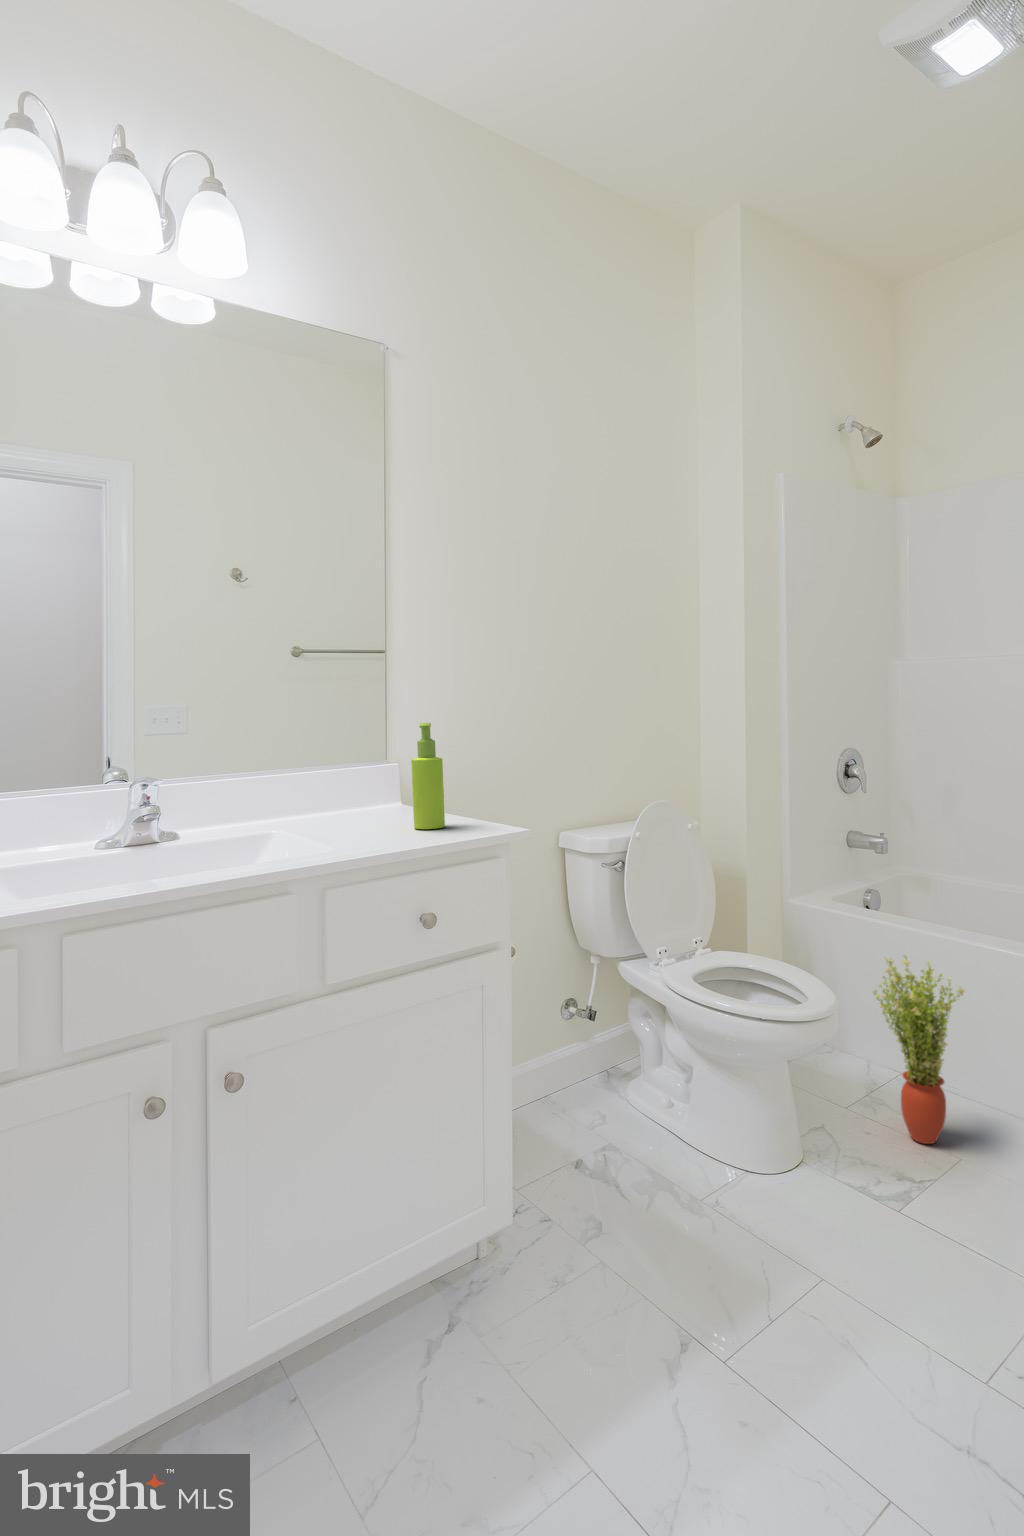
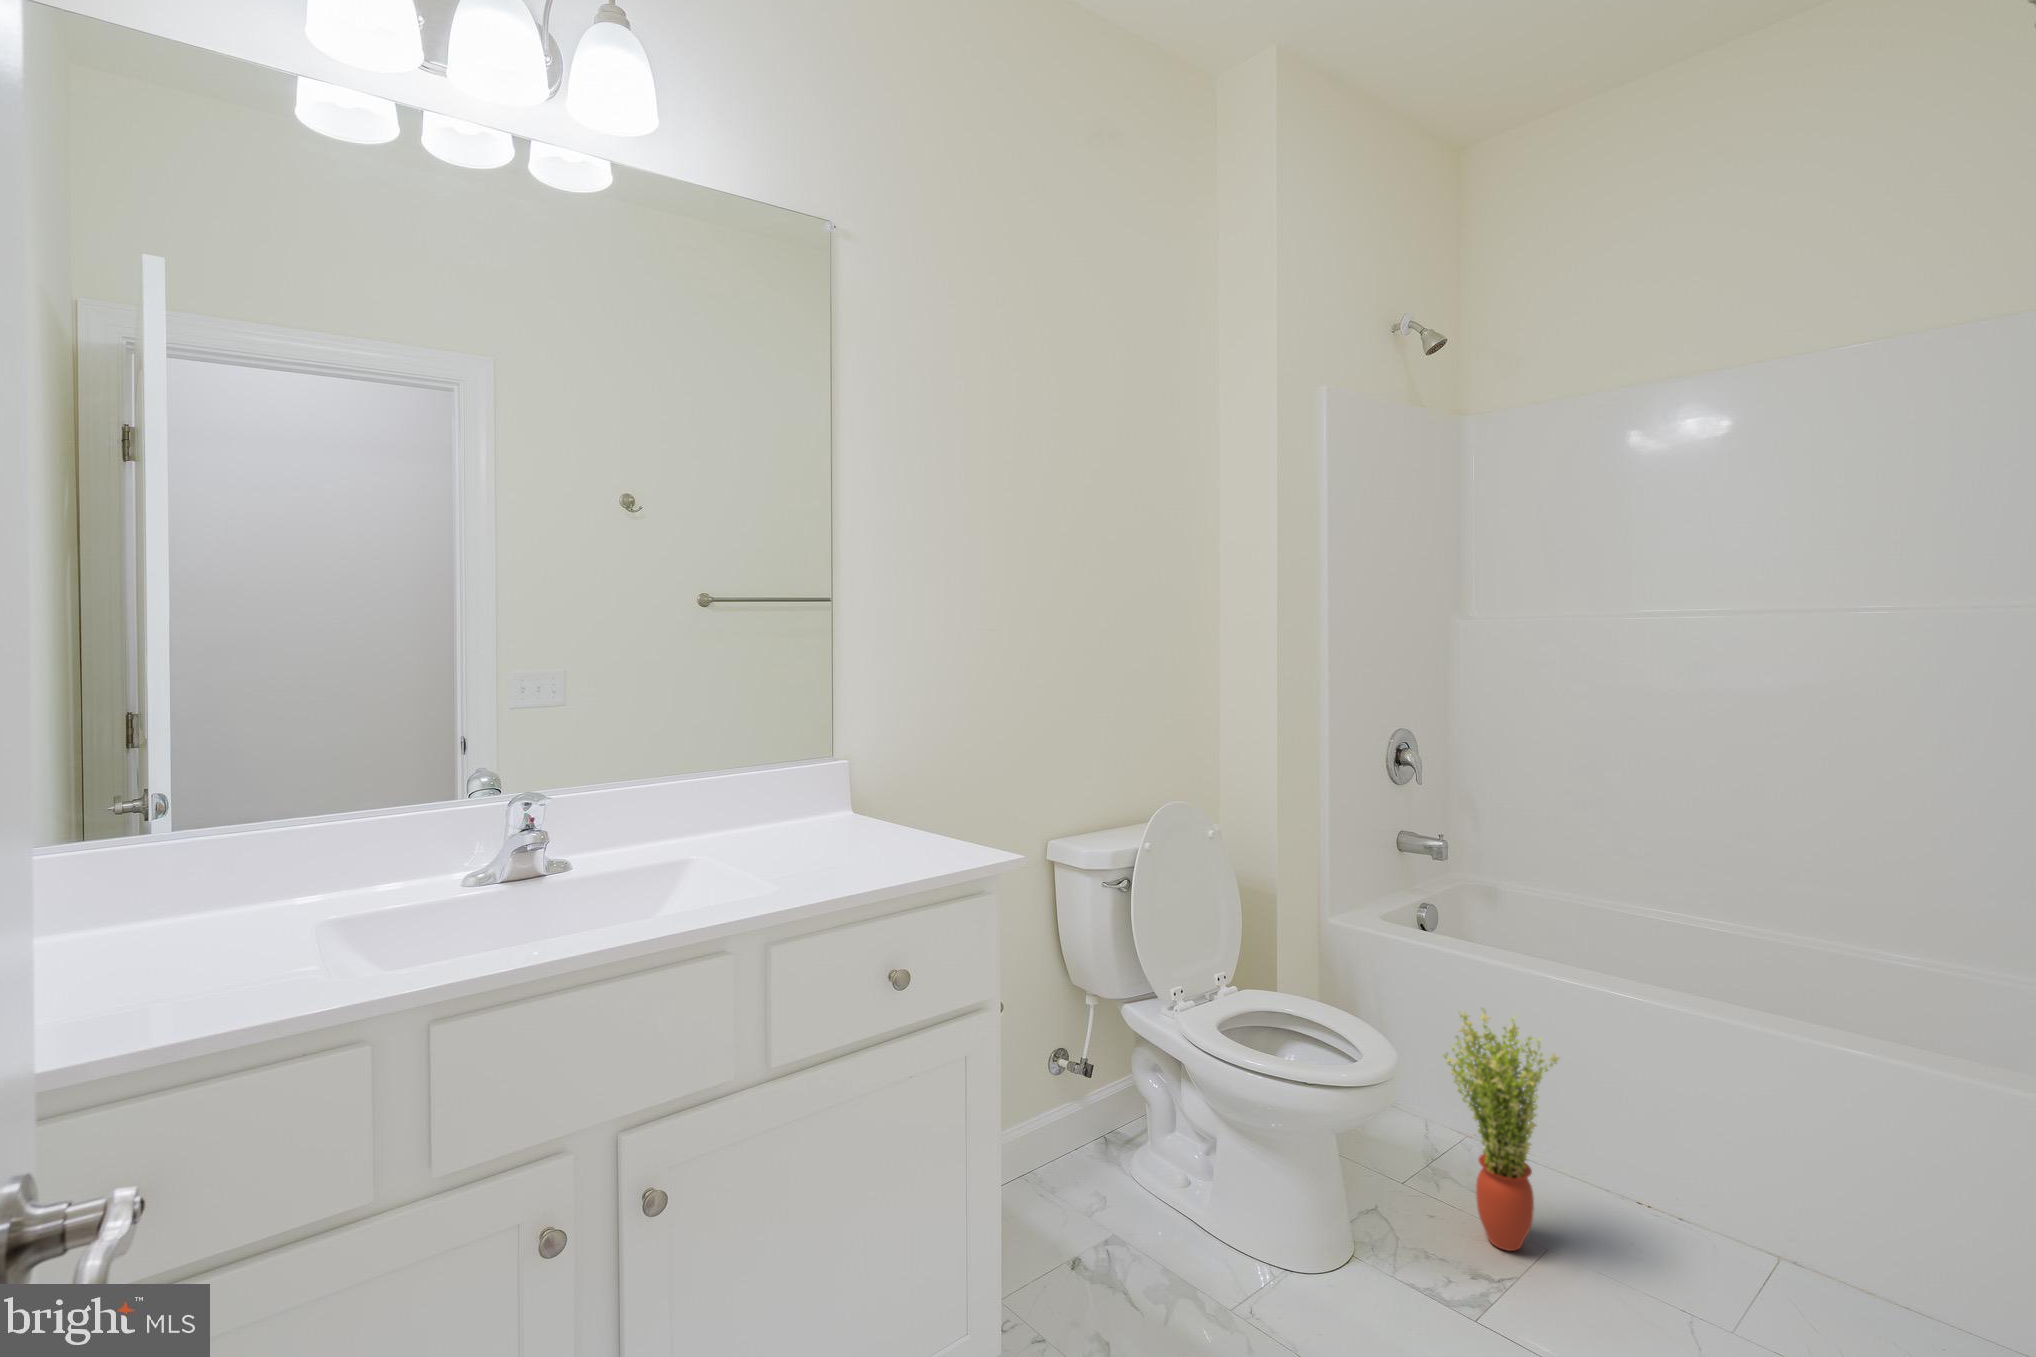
soap dispenser: present [411,723,445,829] -> none [862,726,904,867]

